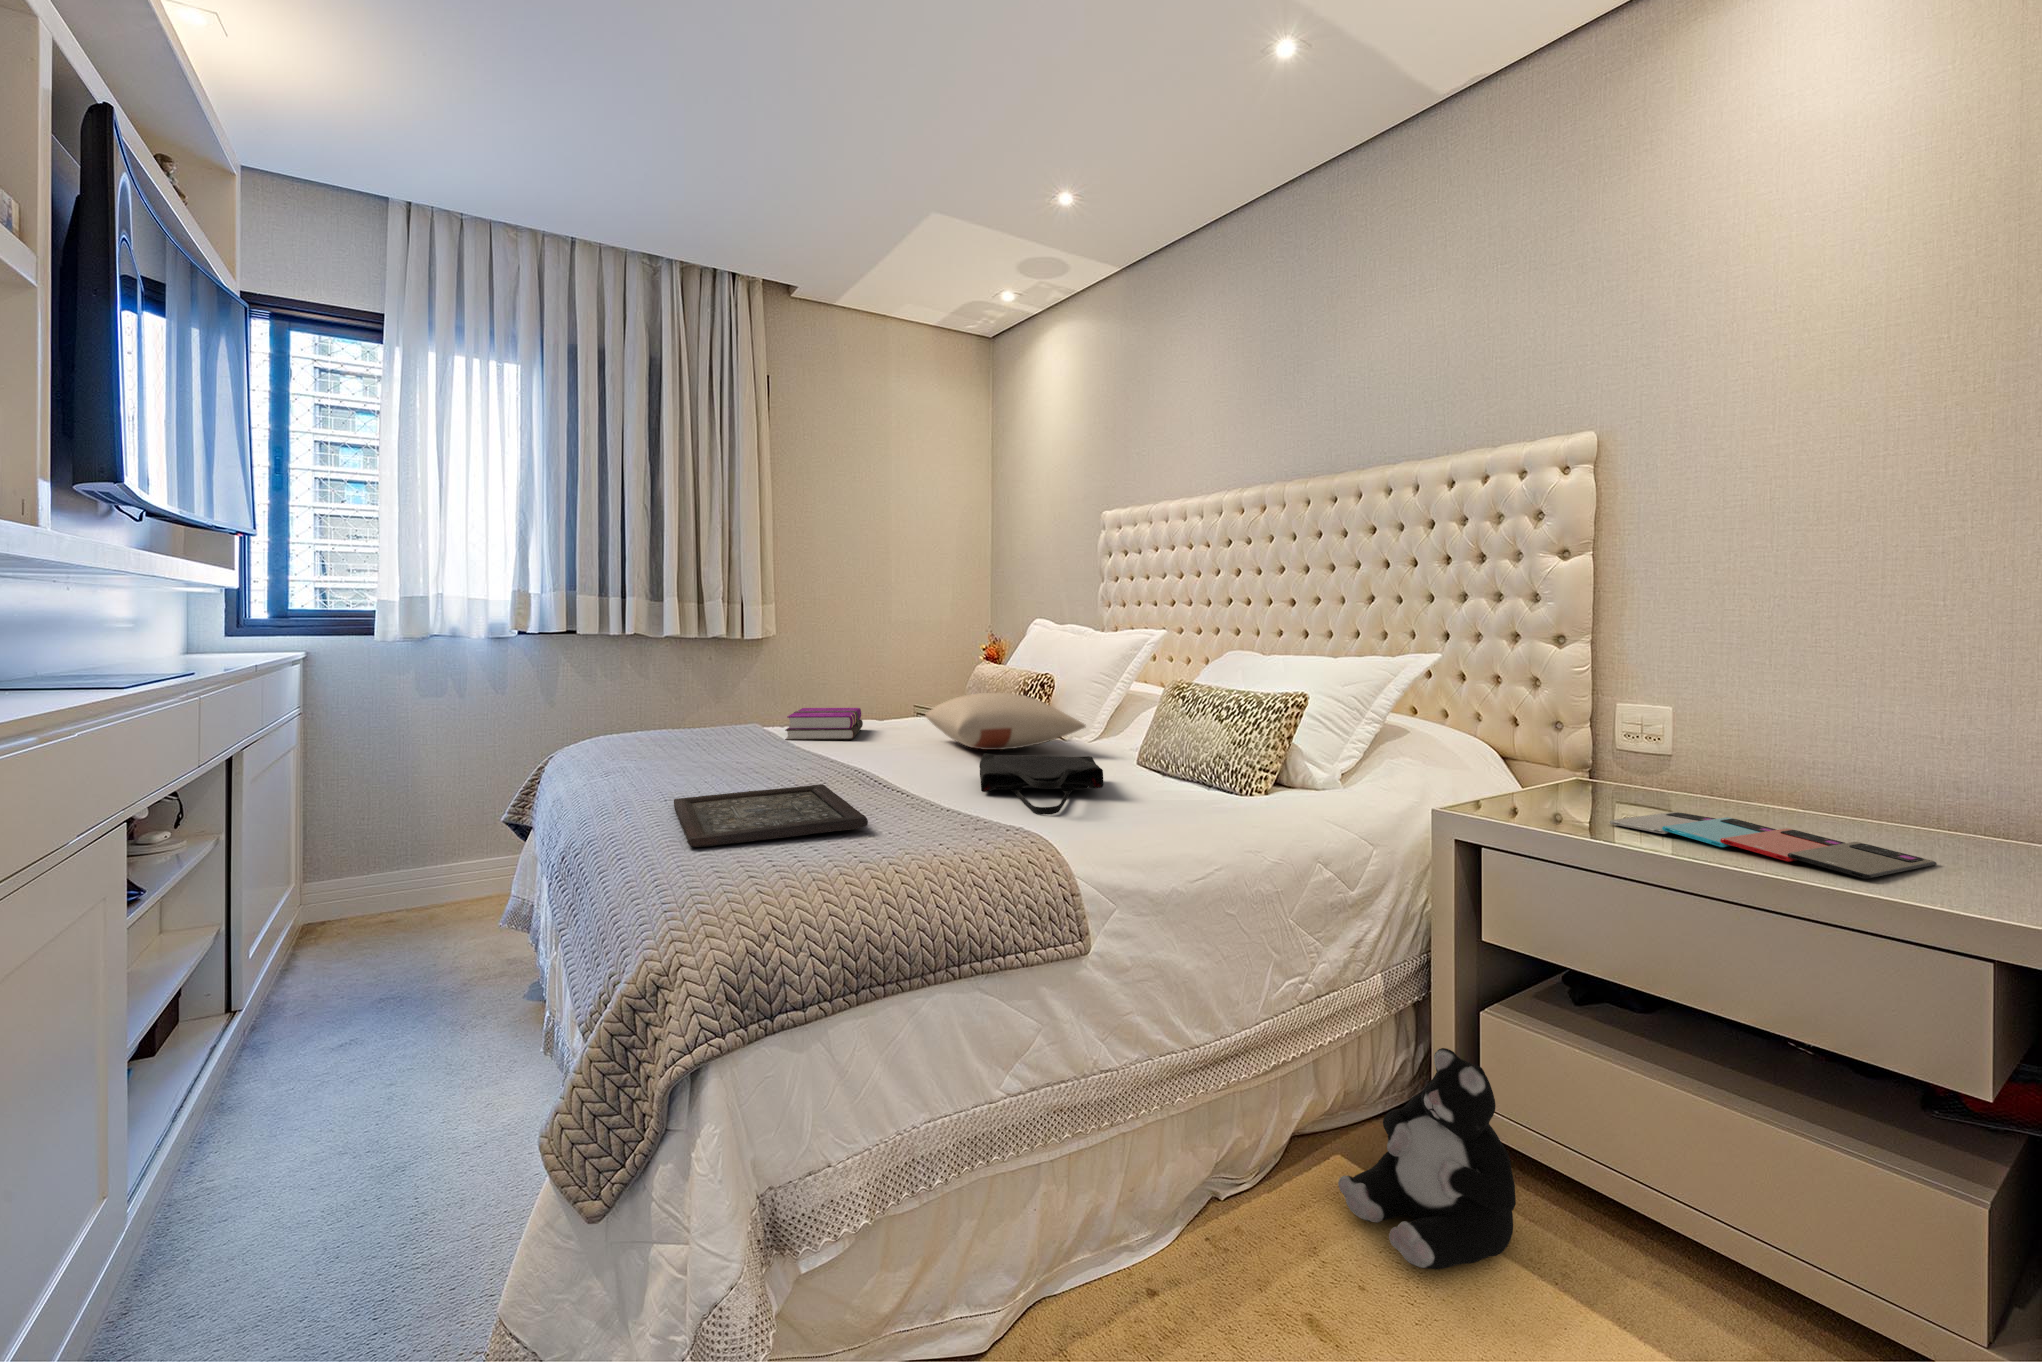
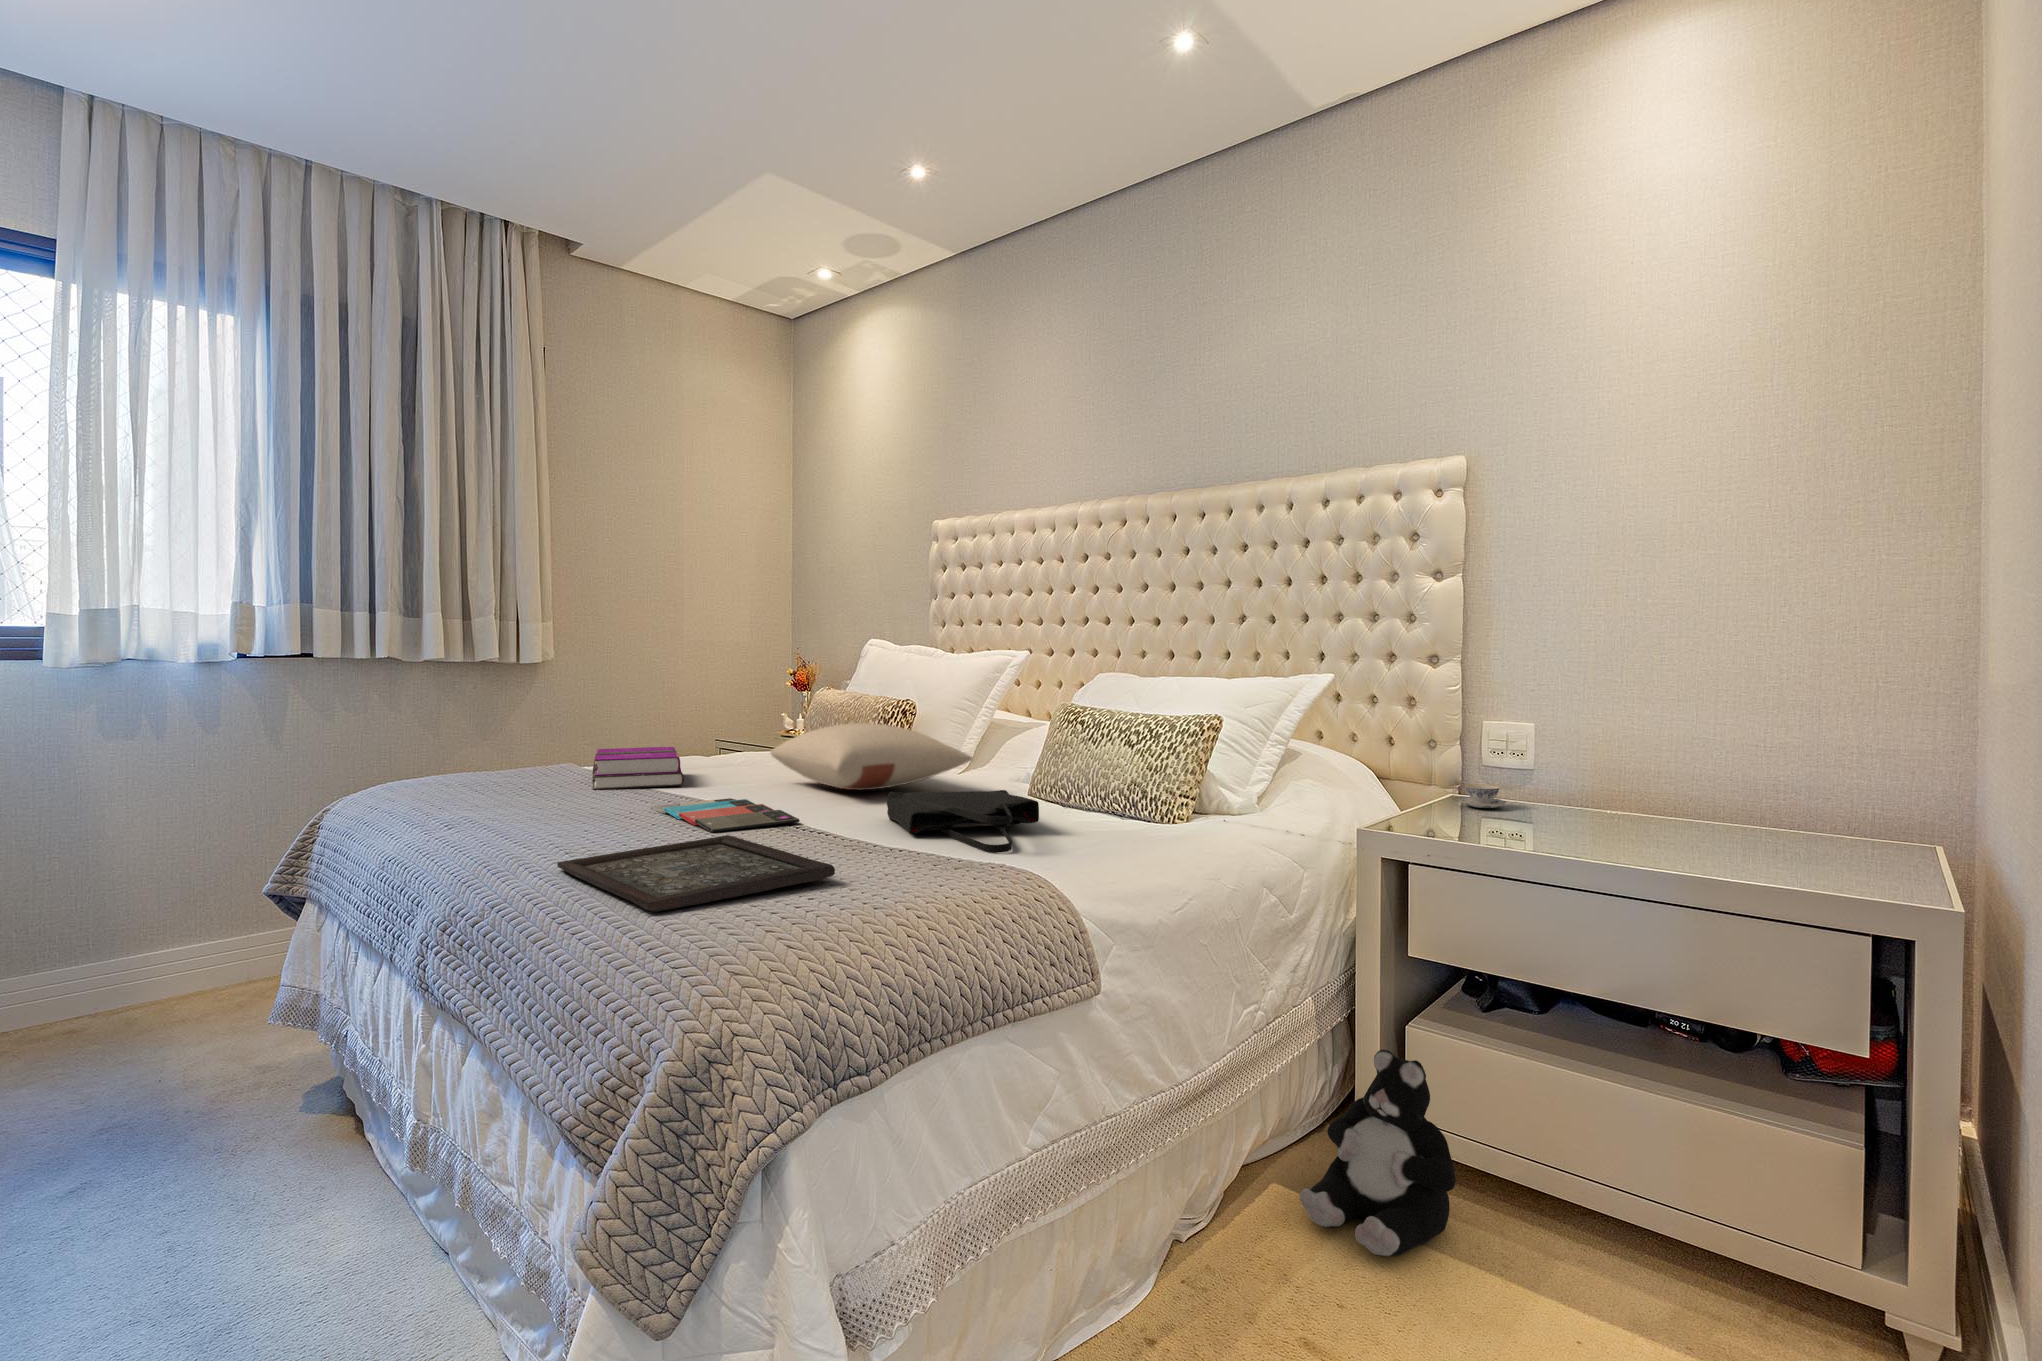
teacup: none [1580,774,1640,801] -> present [1459,784,1506,808]
smartphone: present [1610,812,1937,879] -> present [651,798,800,833]

